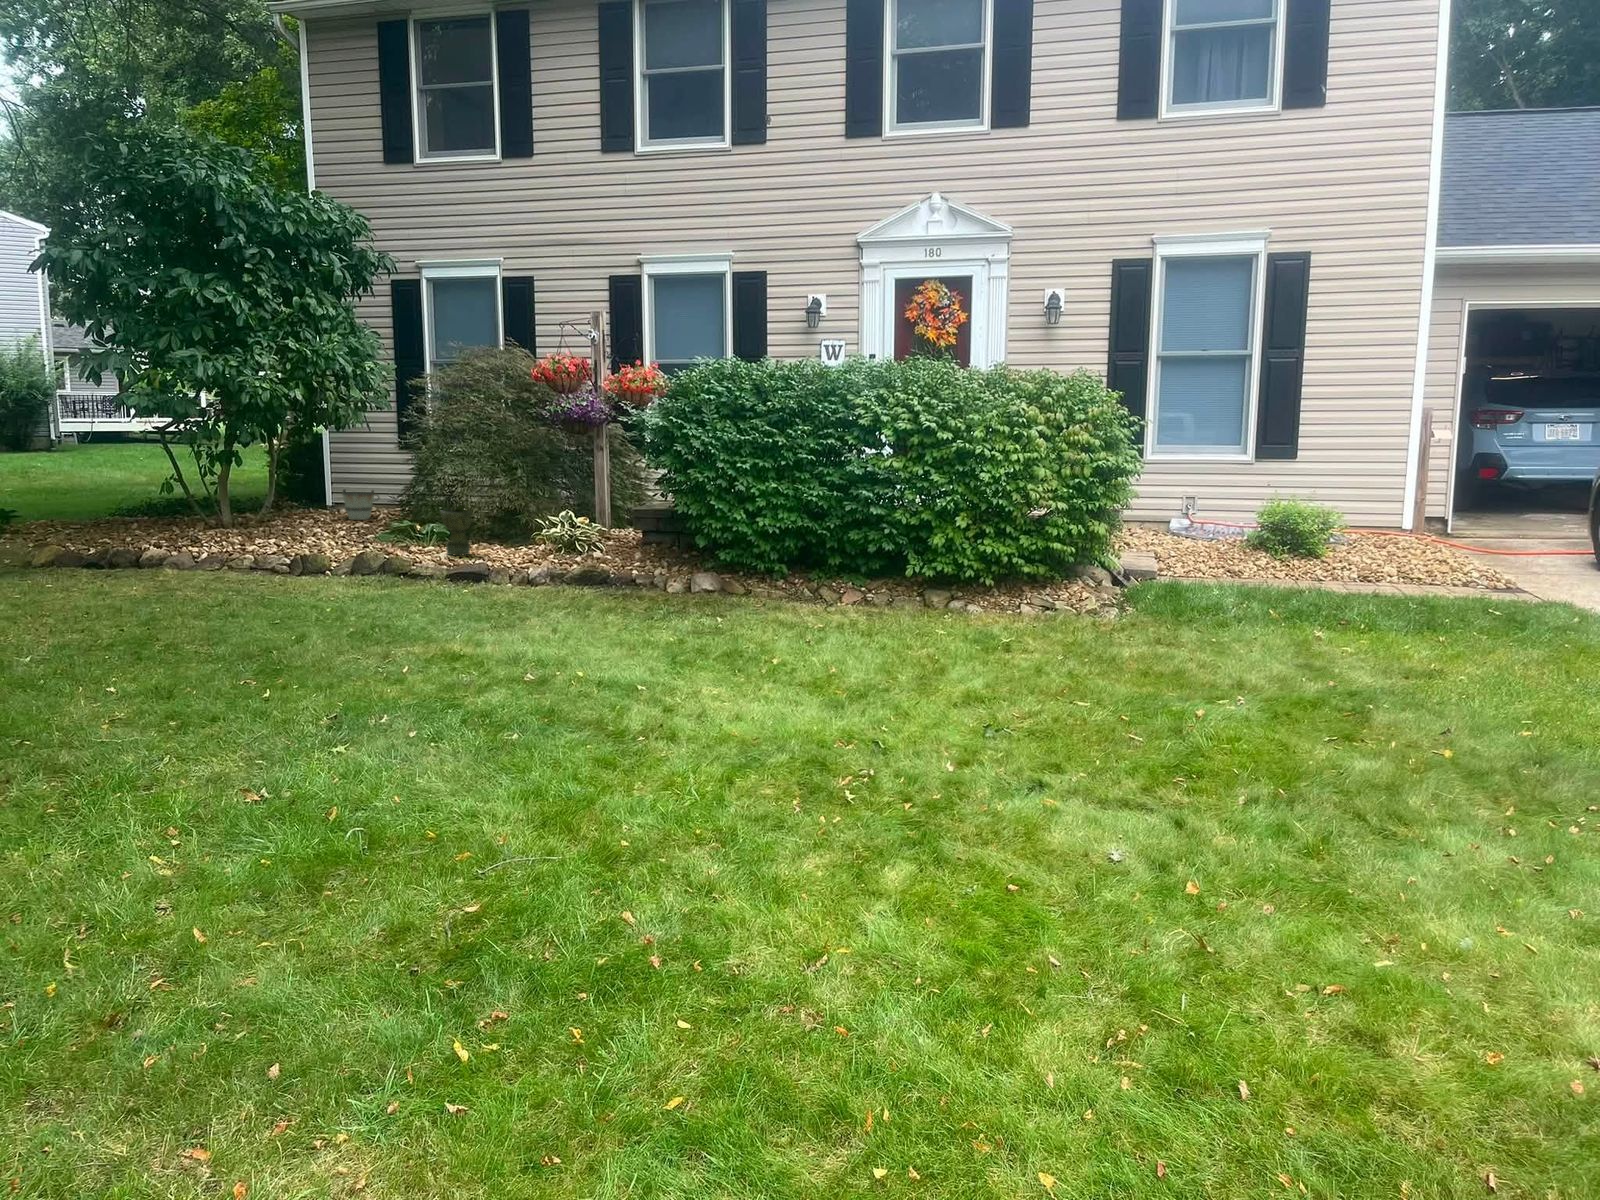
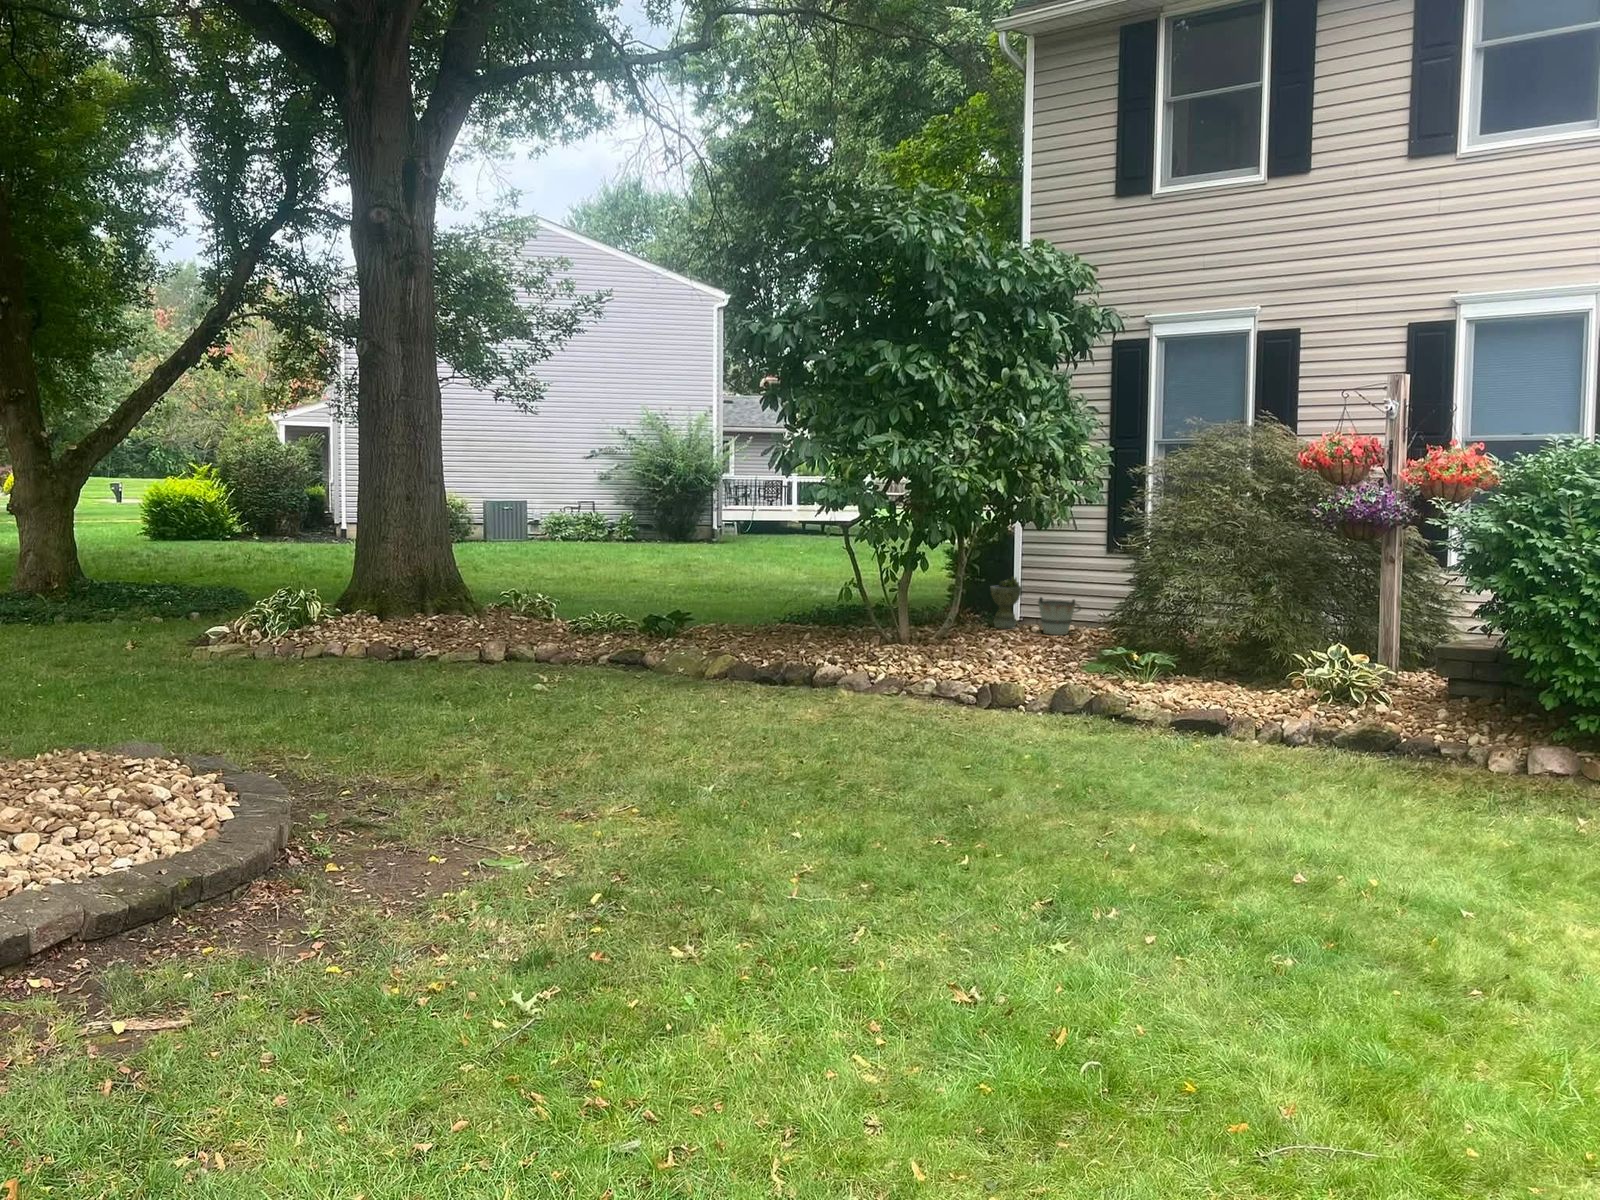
planter: present [441,501,472,556] -> present [990,577,1022,629]

